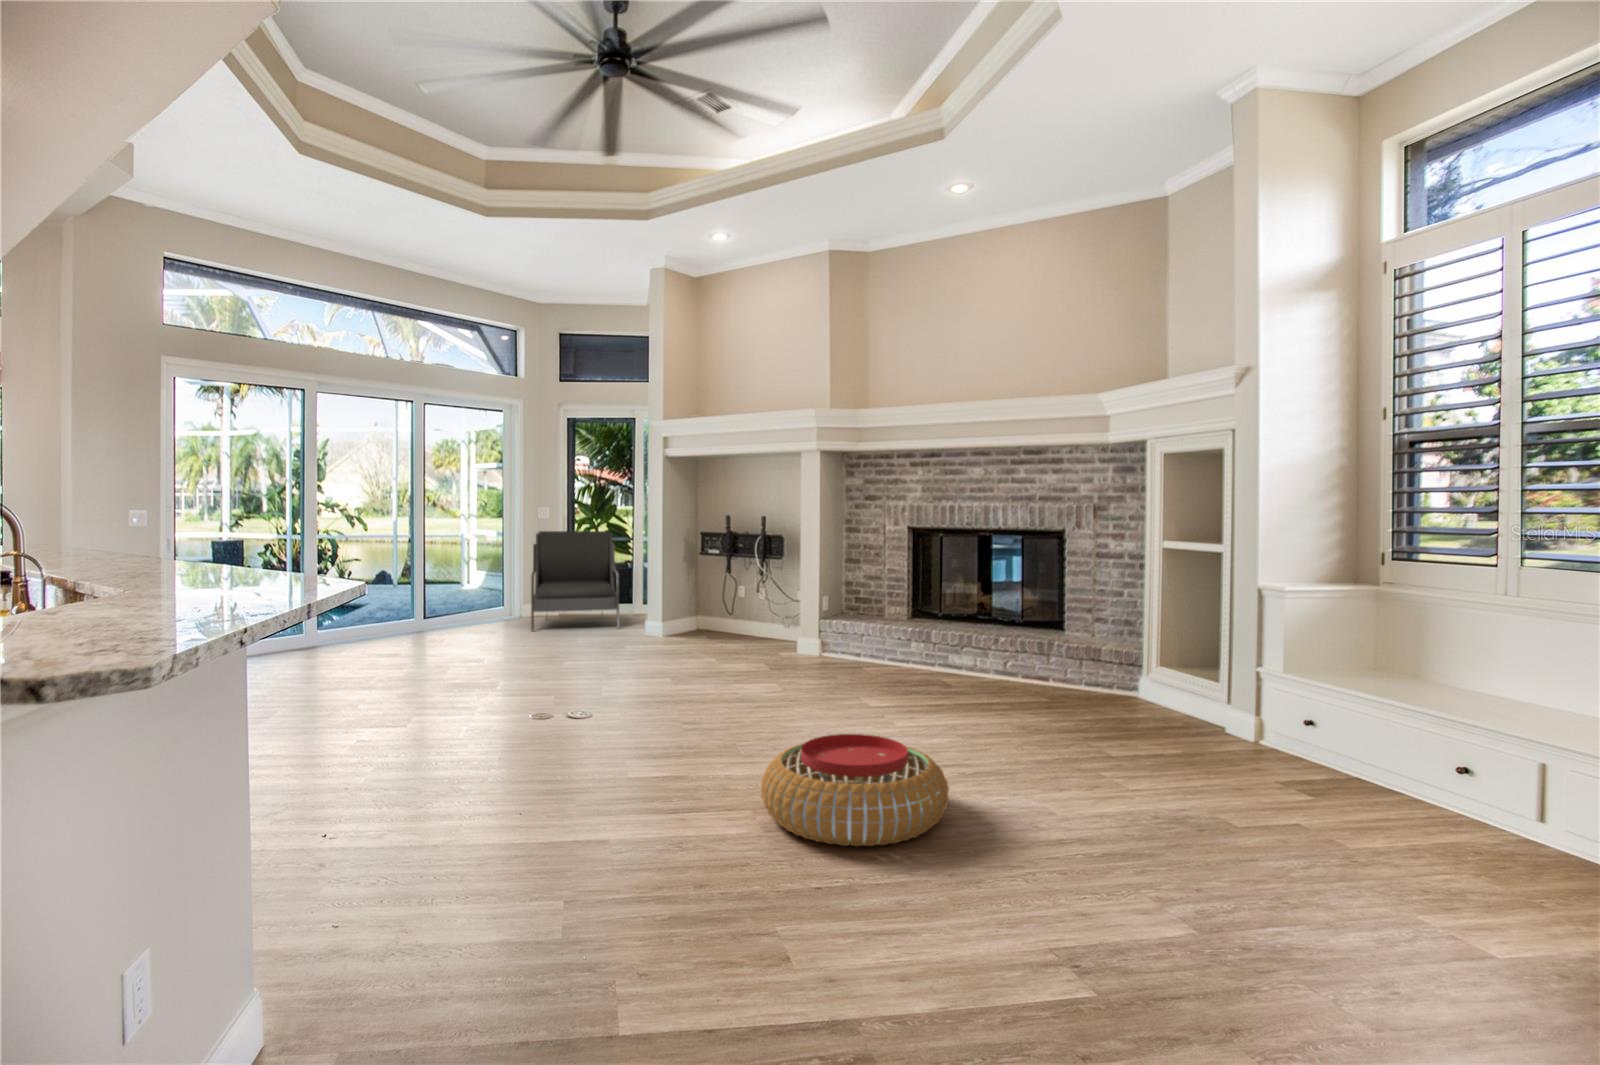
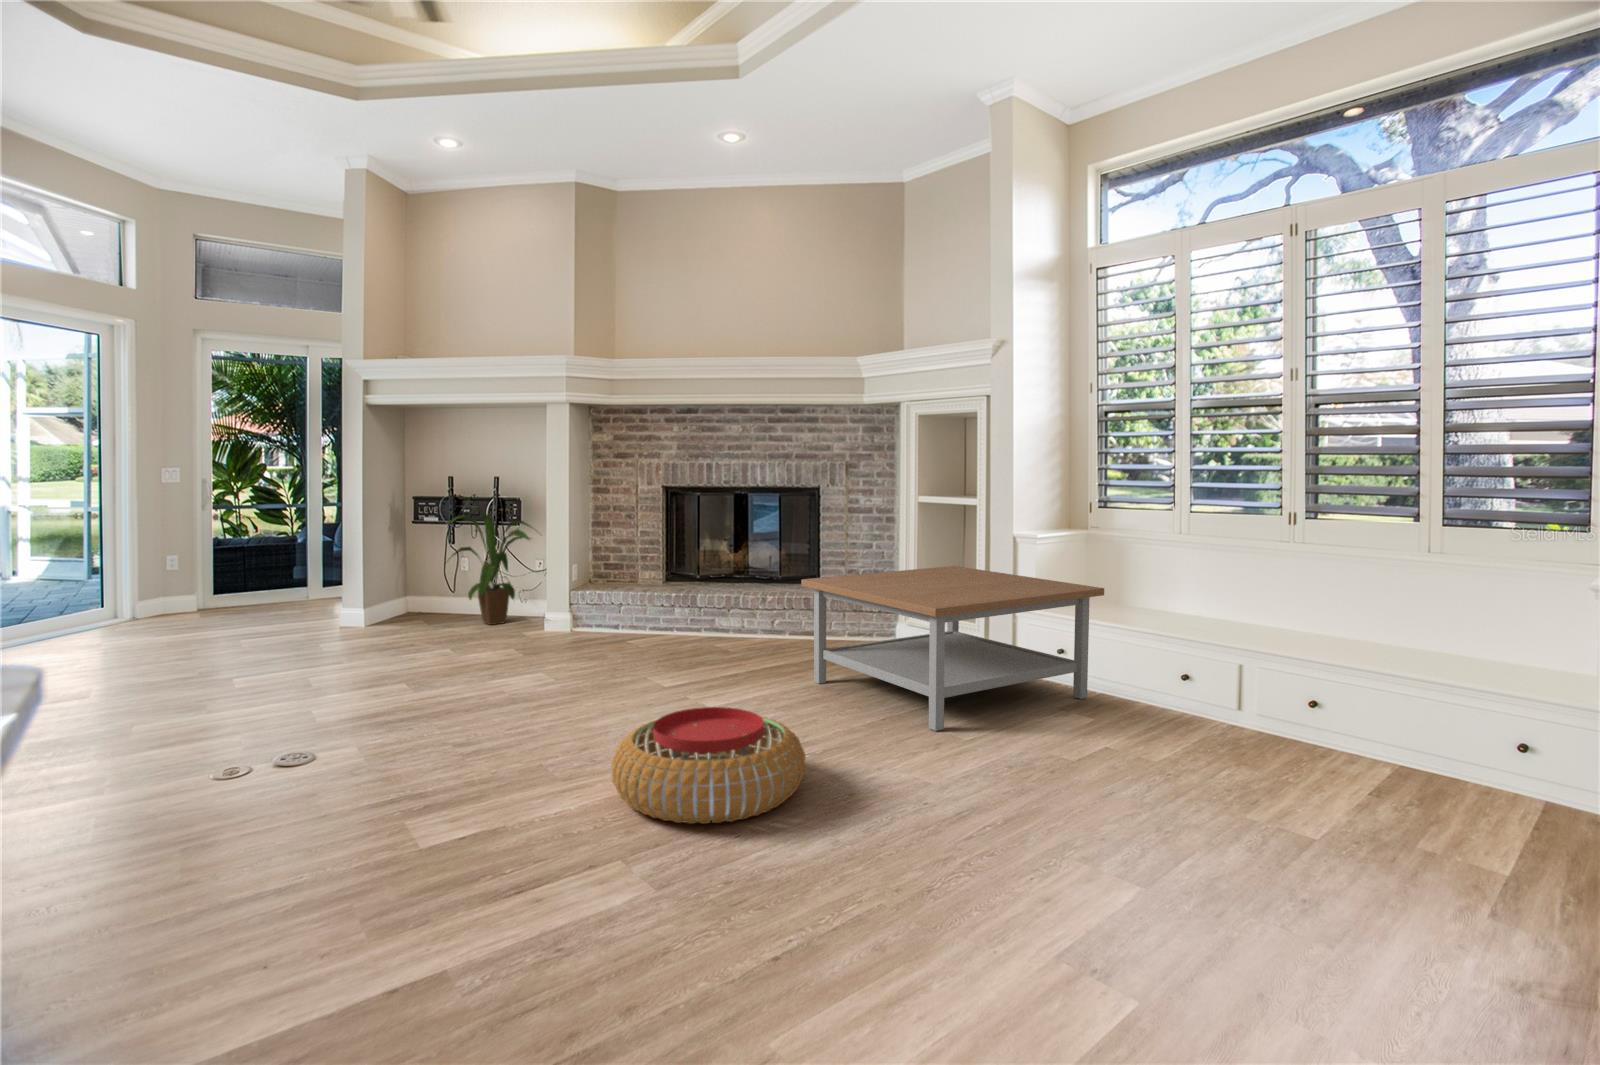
armchair: present [531,531,620,631] -> none [170,498,307,627]
house plant: none [717,536,800,648] -> present [449,504,531,625]
coffee table: none [1008,618,1363,792] -> present [801,566,1104,731]

